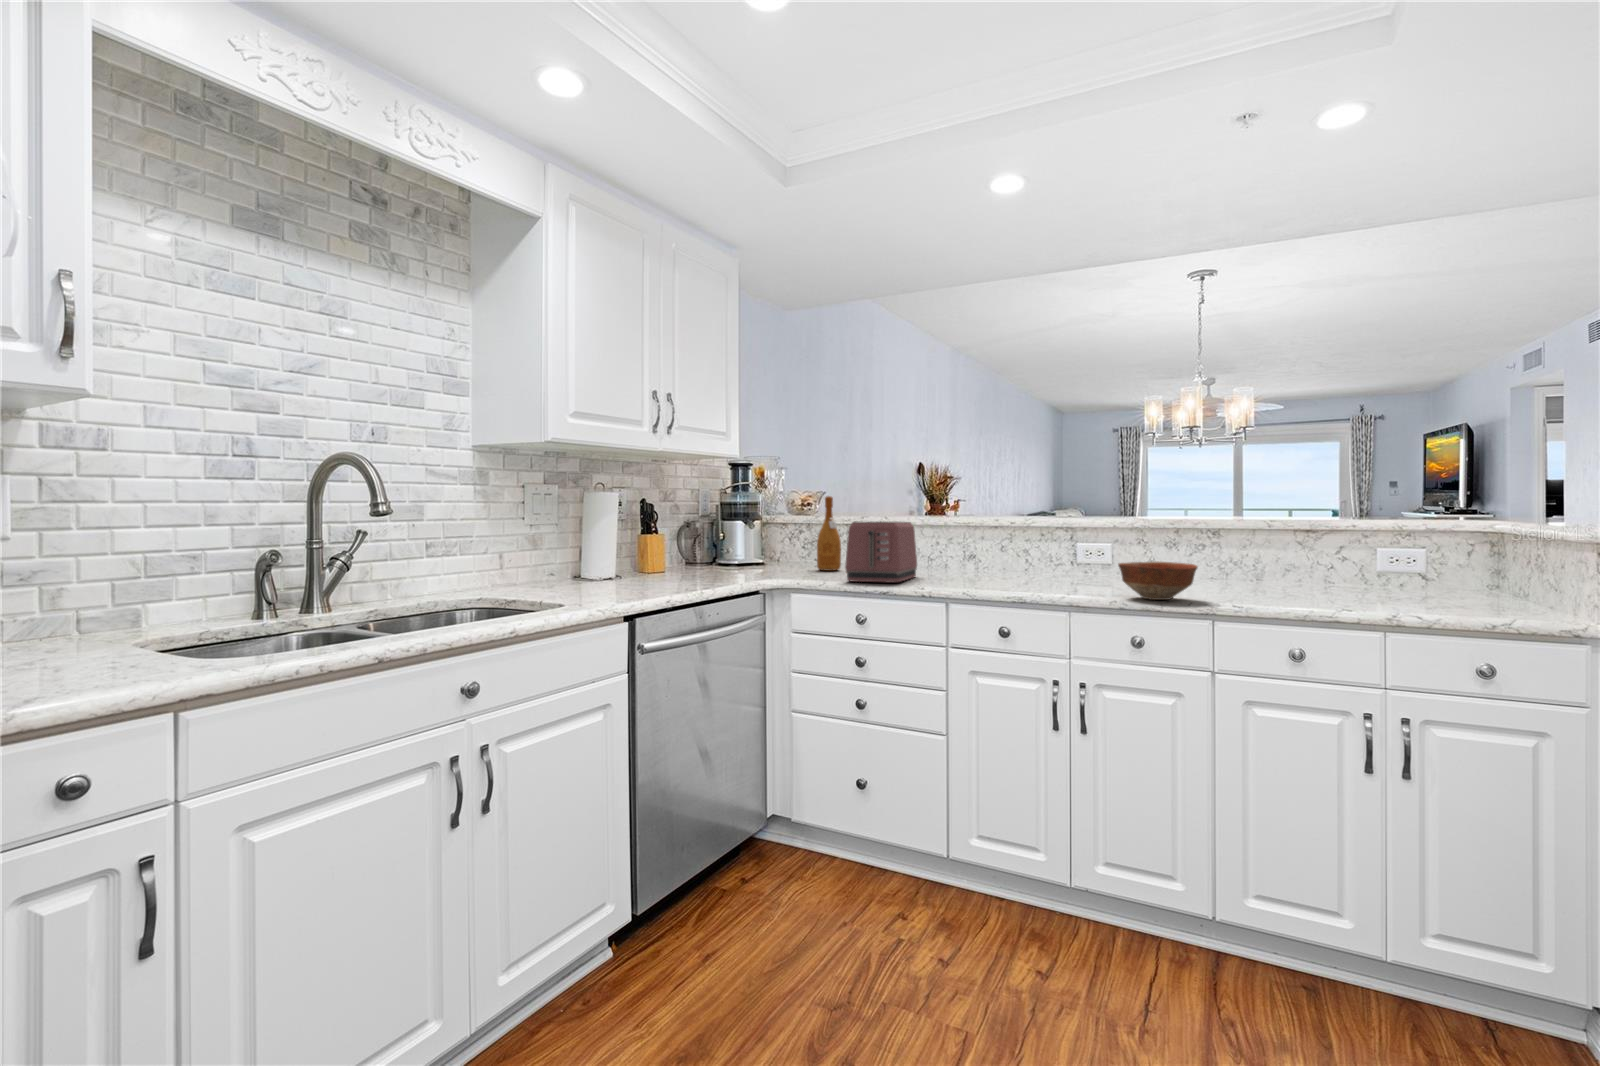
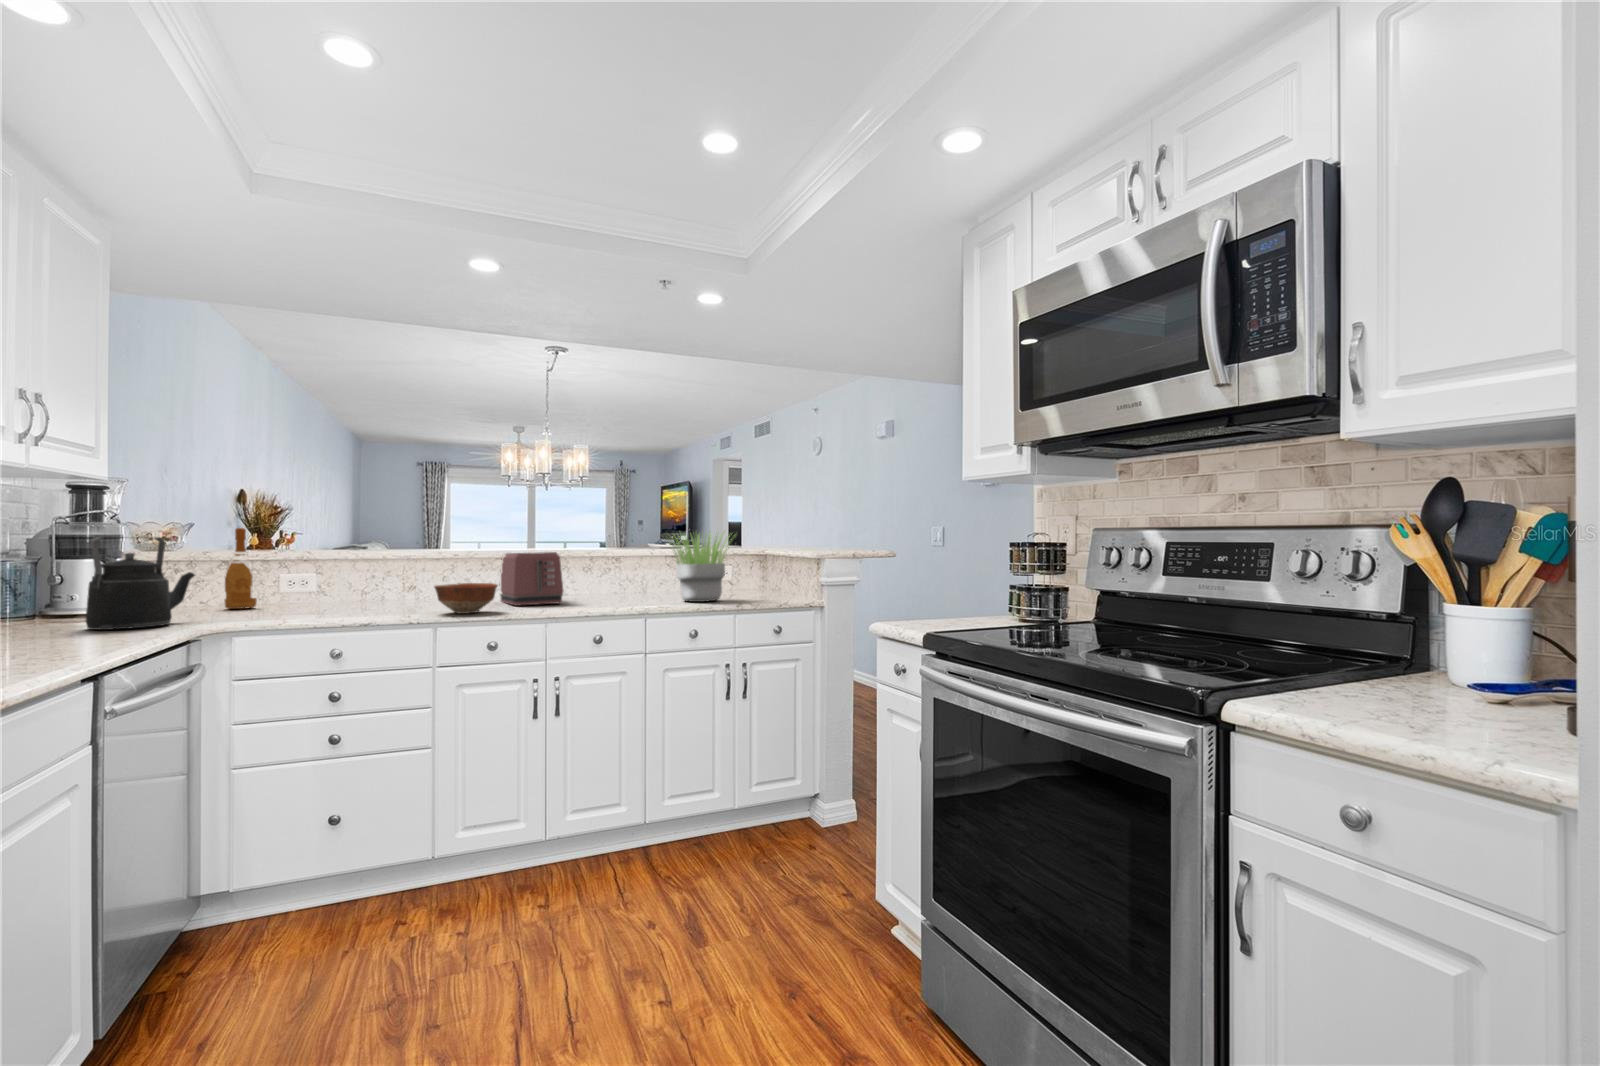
potted plant: none [1263,490,1420,606] -> present [672,532,732,602]
kettle: none [693,505,770,582] -> present [86,537,195,630]
toaster: present [845,522,917,582] -> present [500,552,563,605]
bowl: present [1118,562,1198,600] -> present [434,583,497,614]

